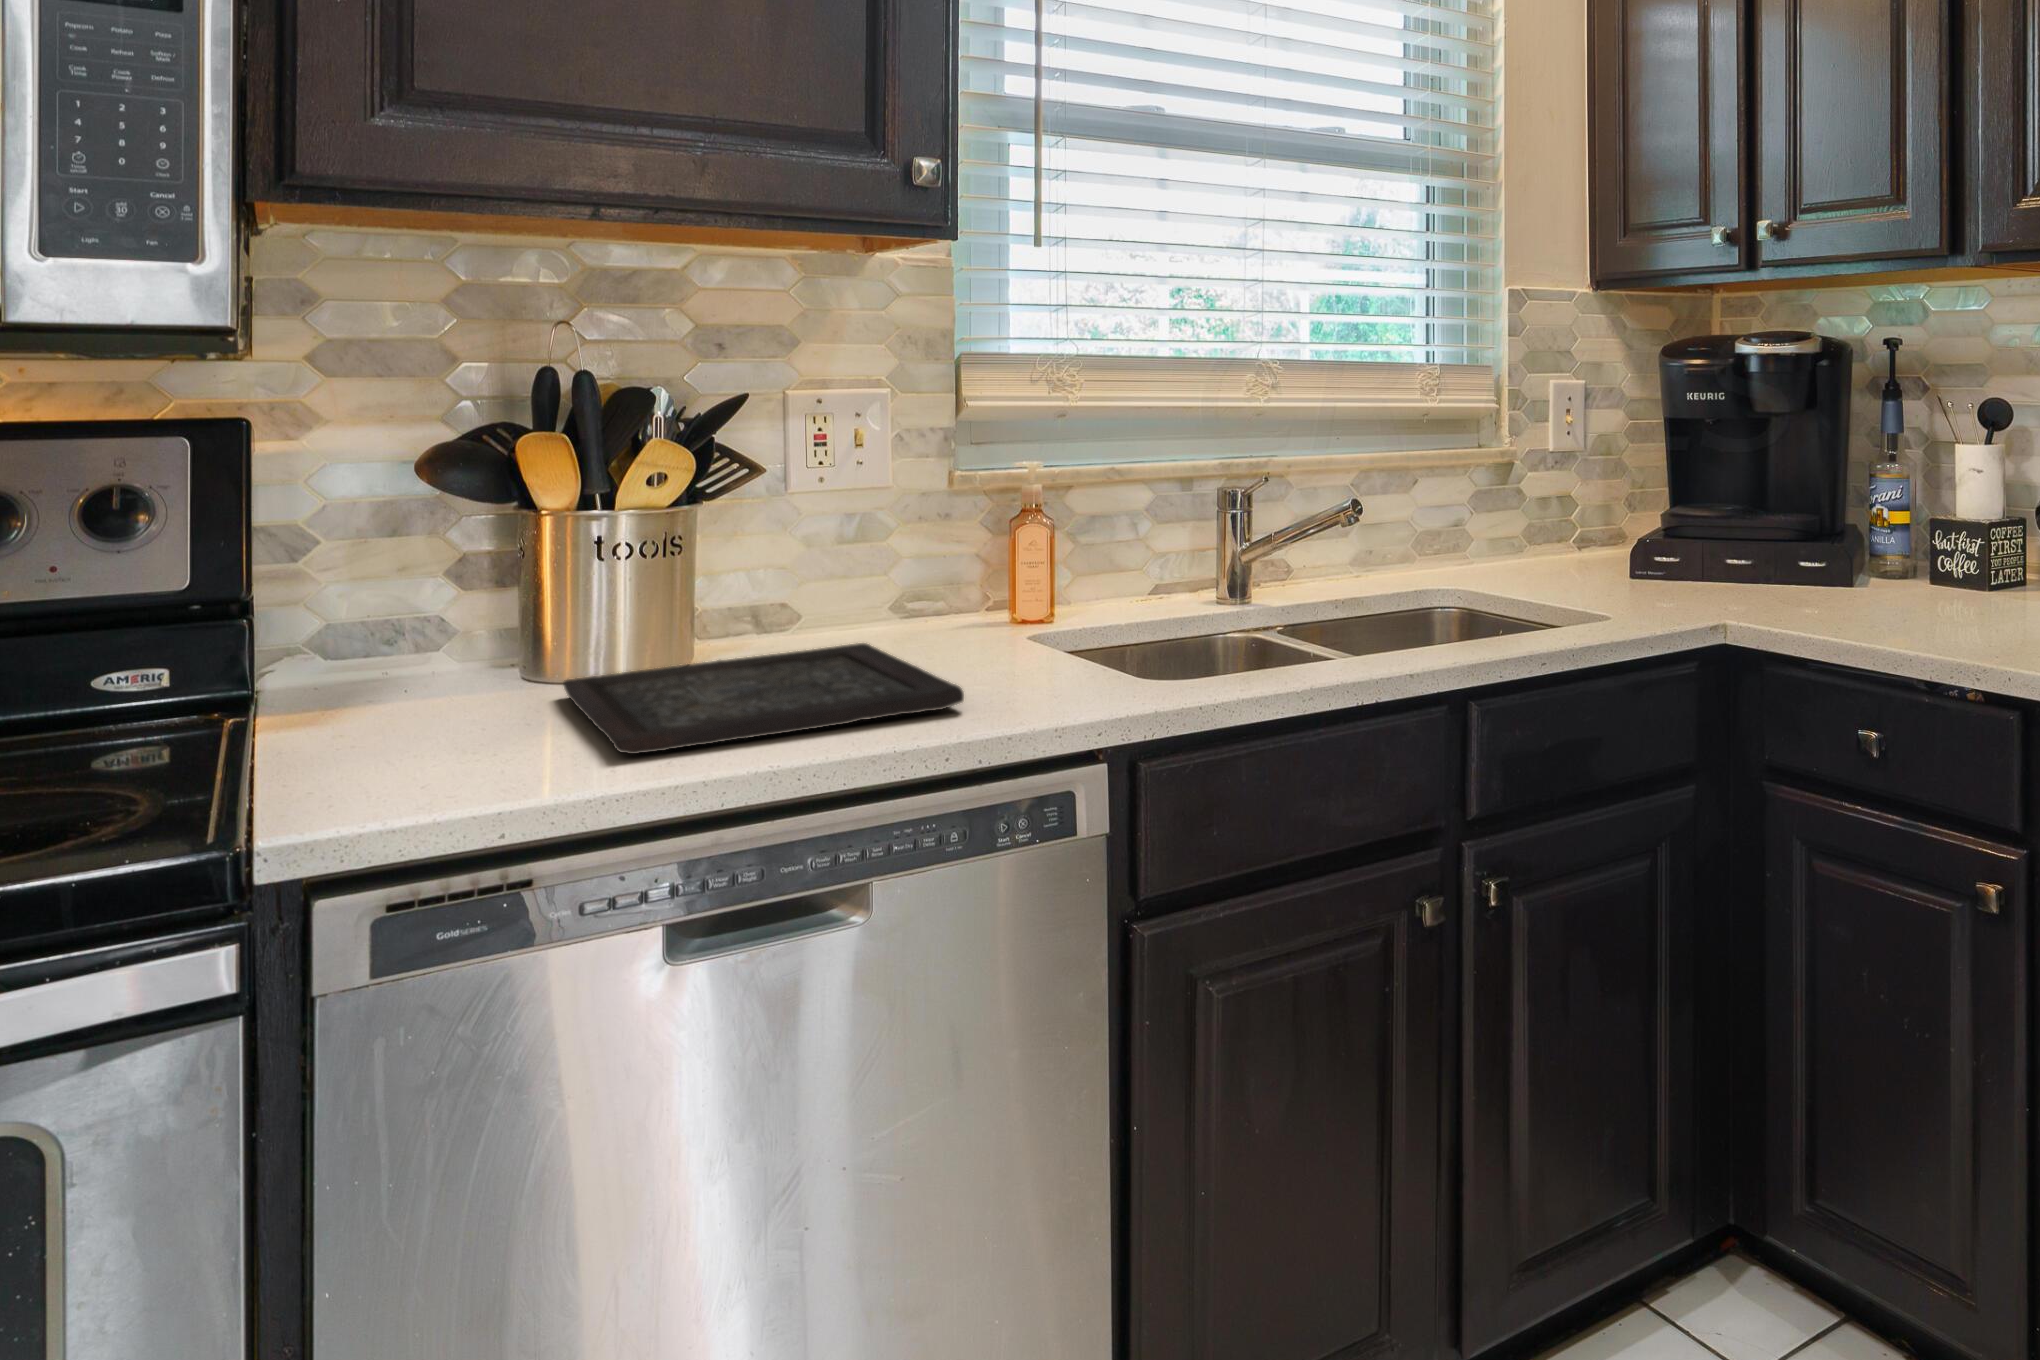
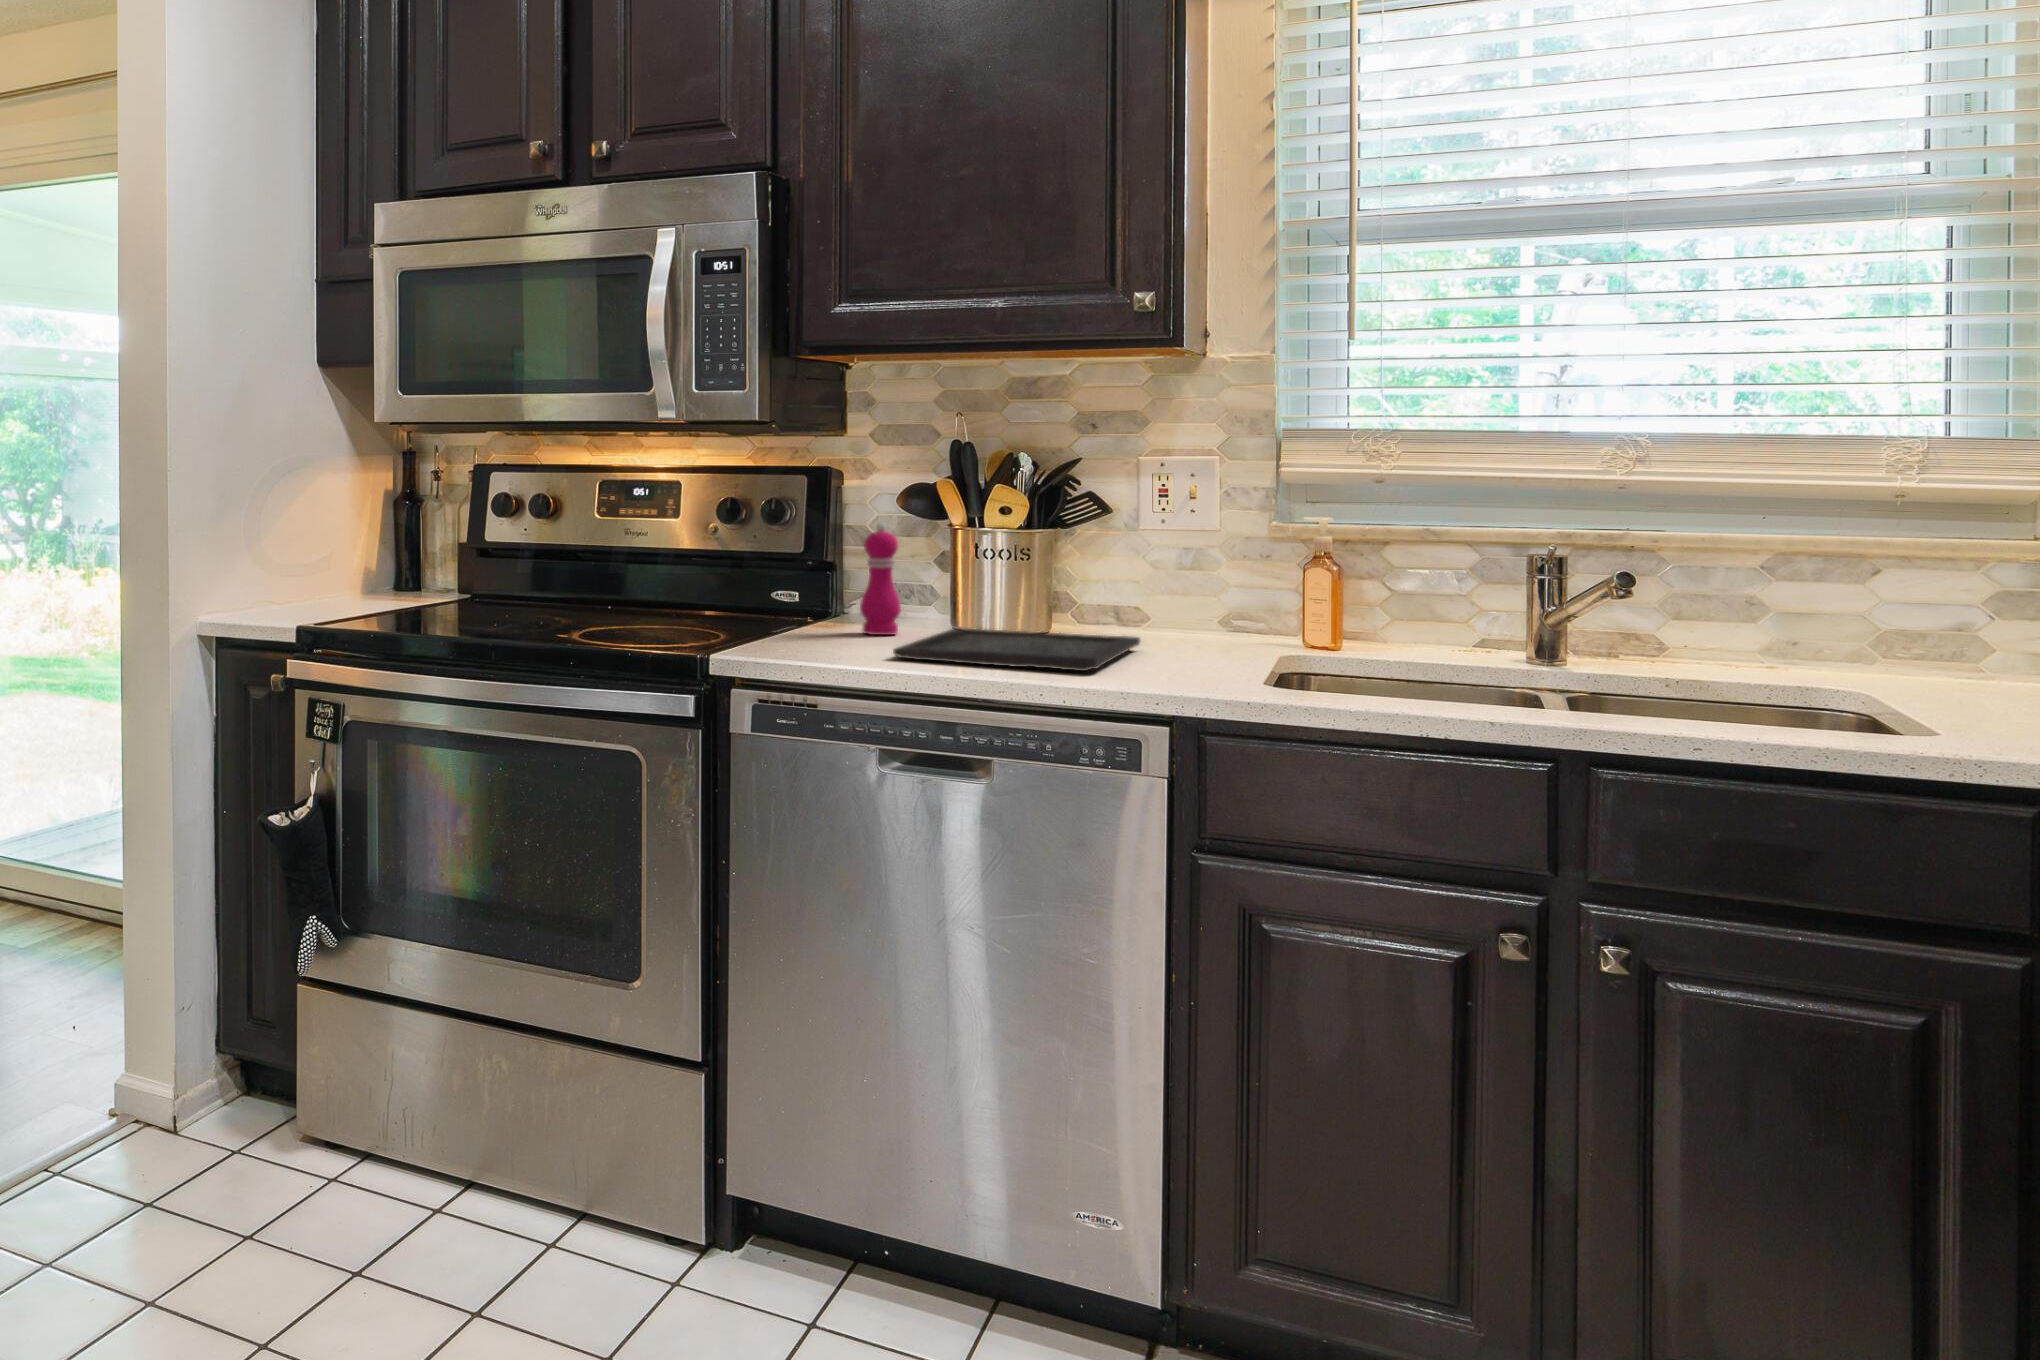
pepper mill: none [367,517,456,723] -> present [860,523,901,635]

